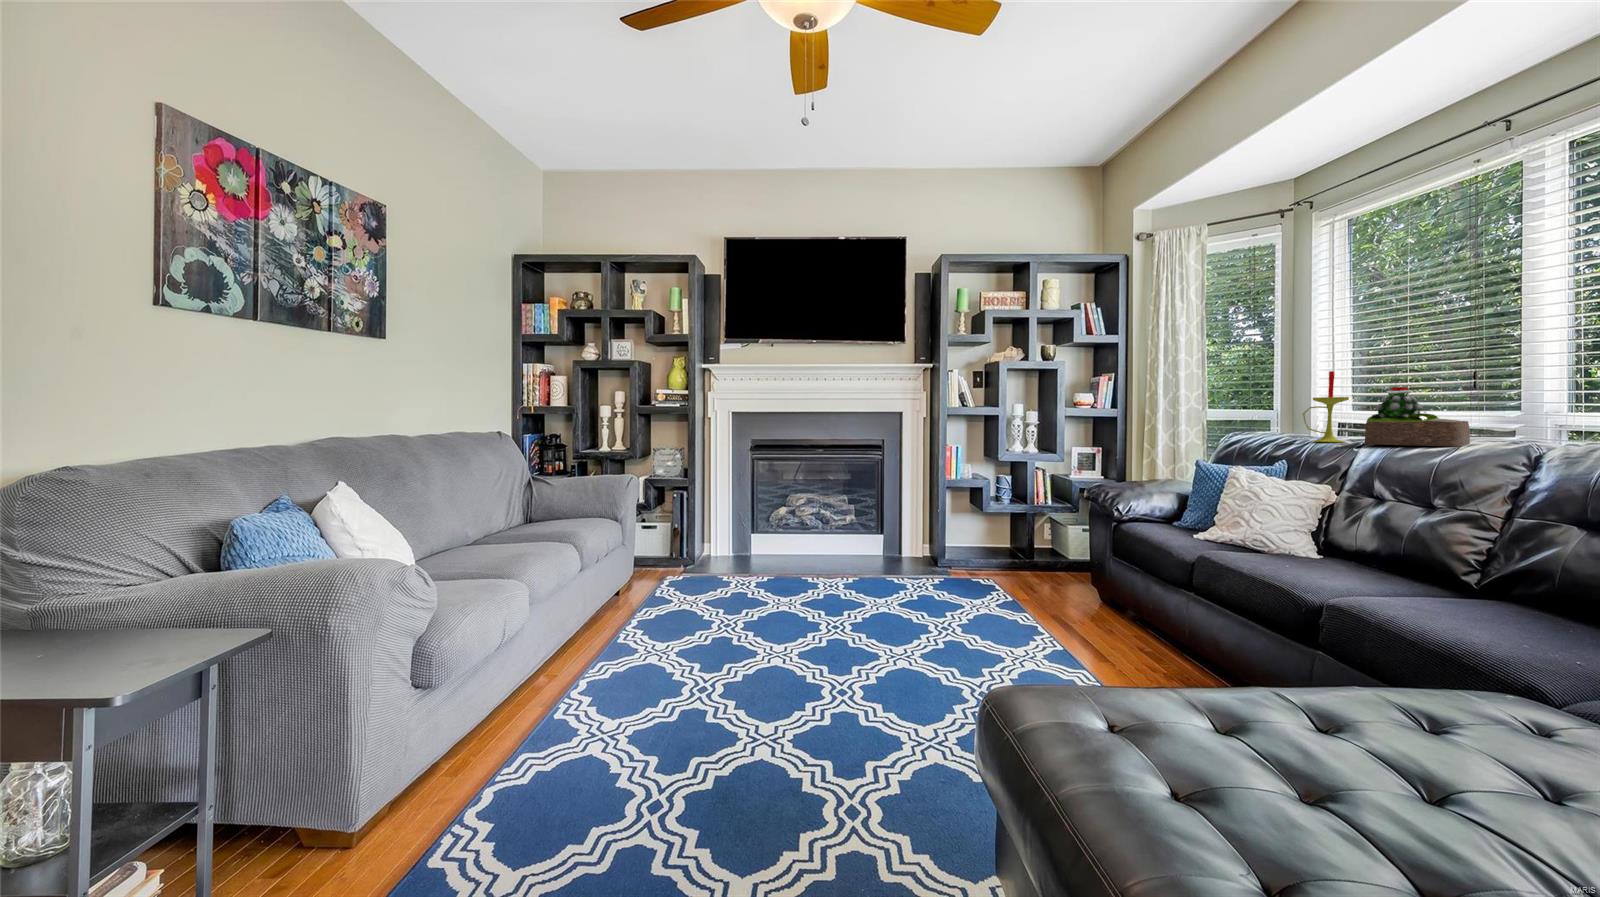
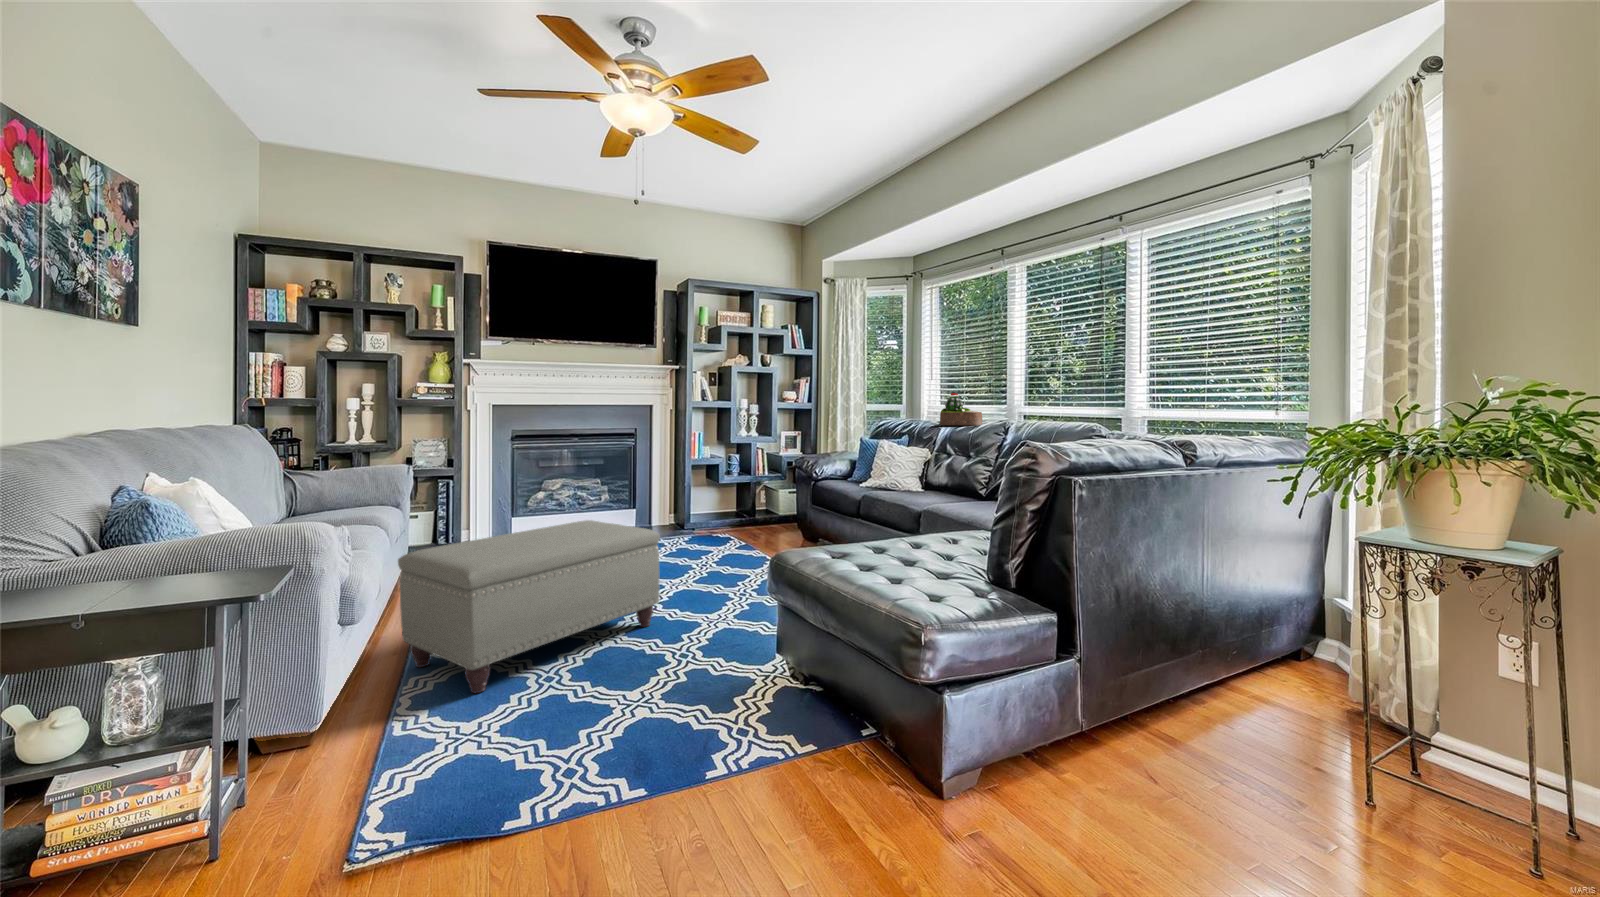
candle: present [1303,371,1349,442] -> none [913,382,934,425]
ottoman: none [503,564,830,817] -> present [398,520,660,693]

